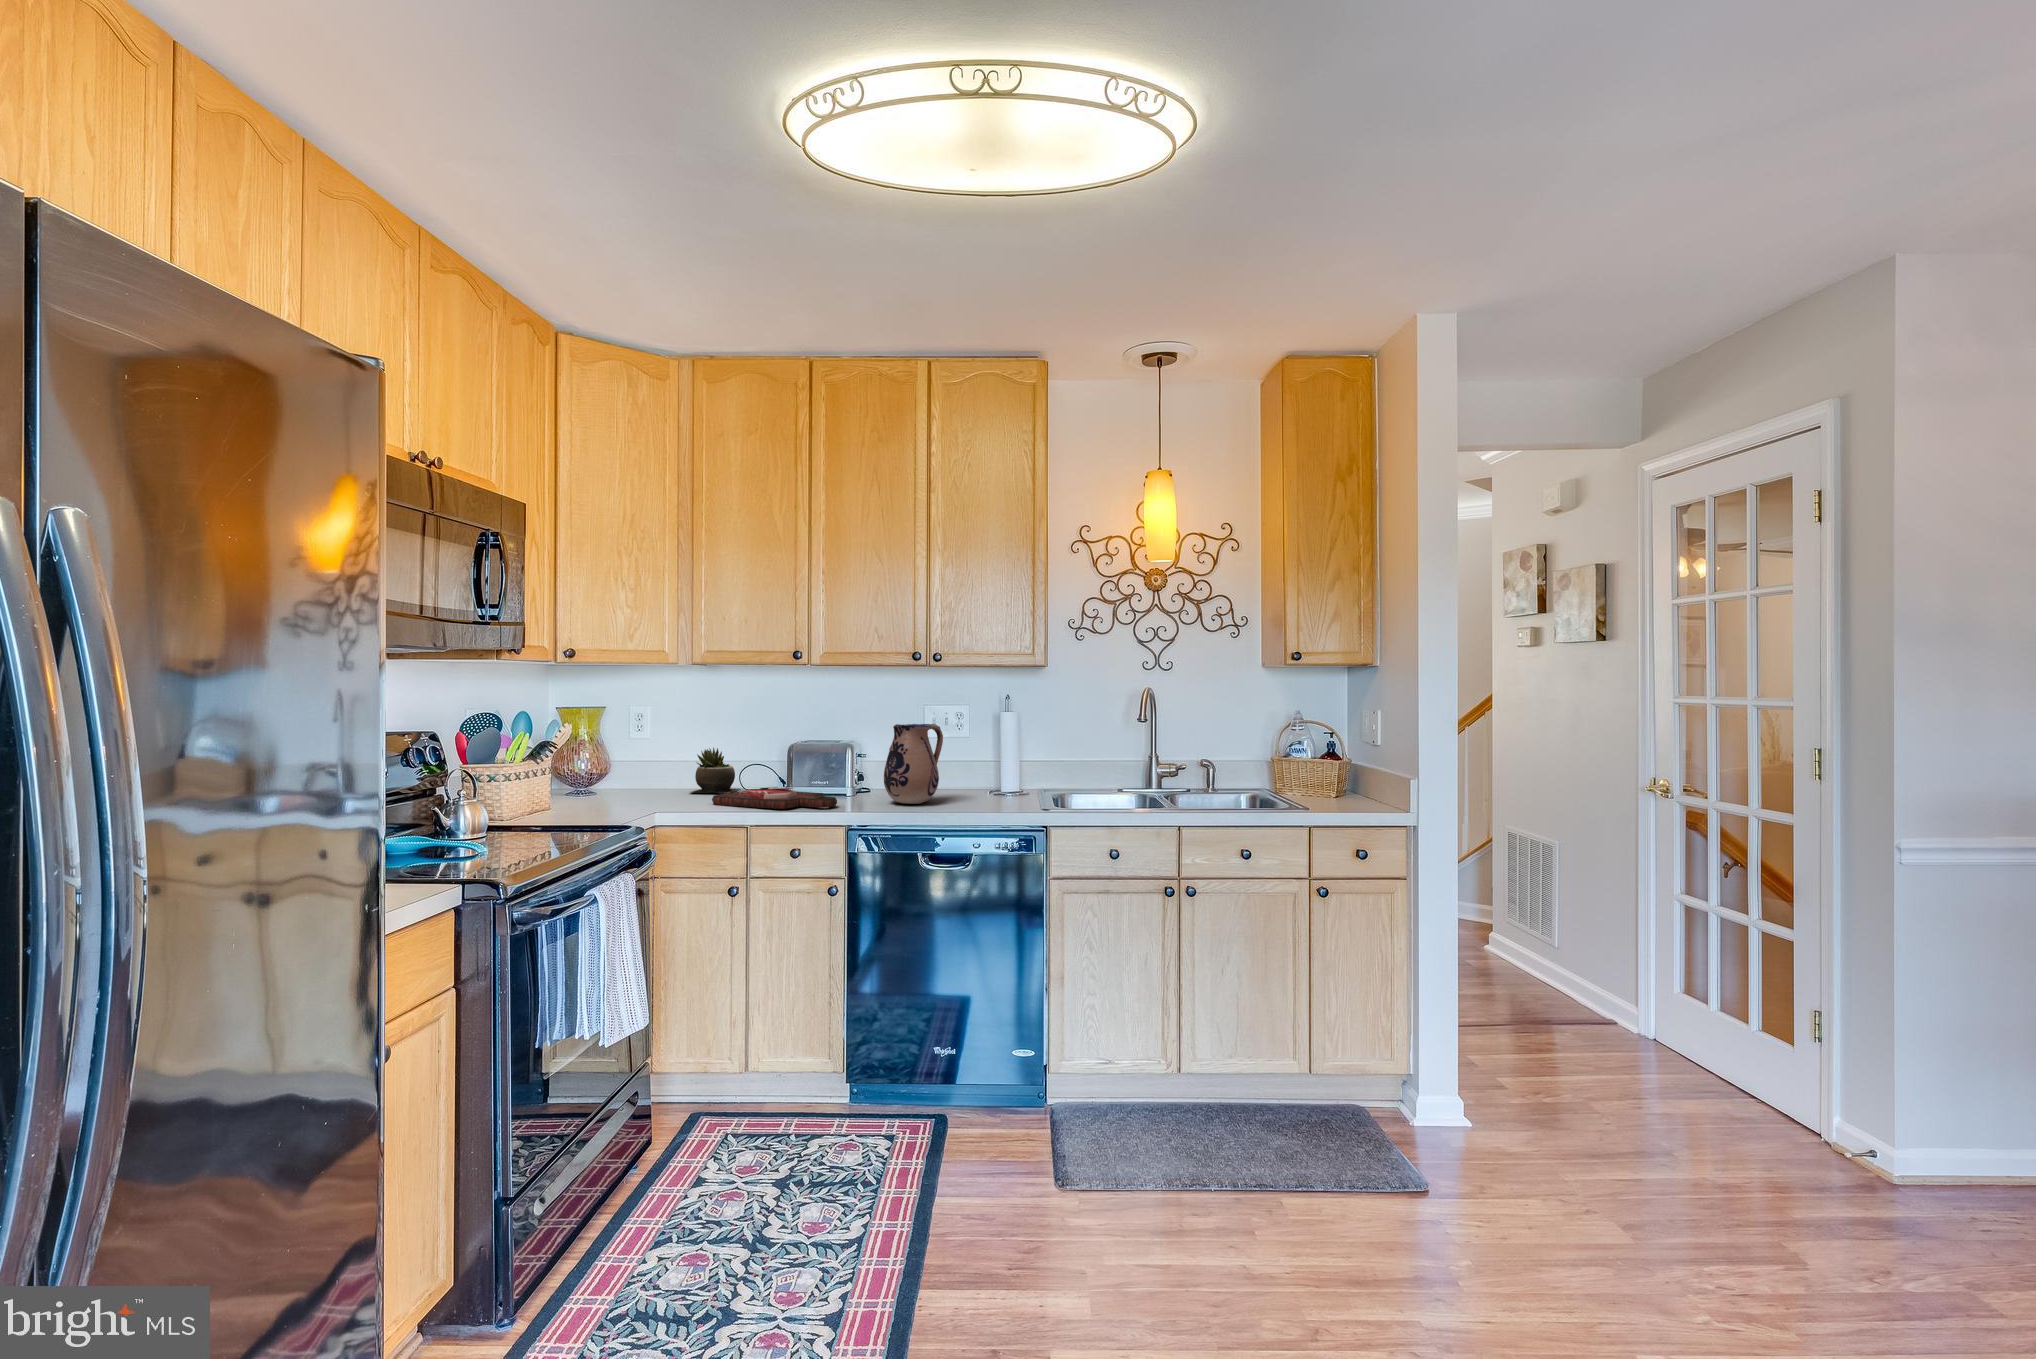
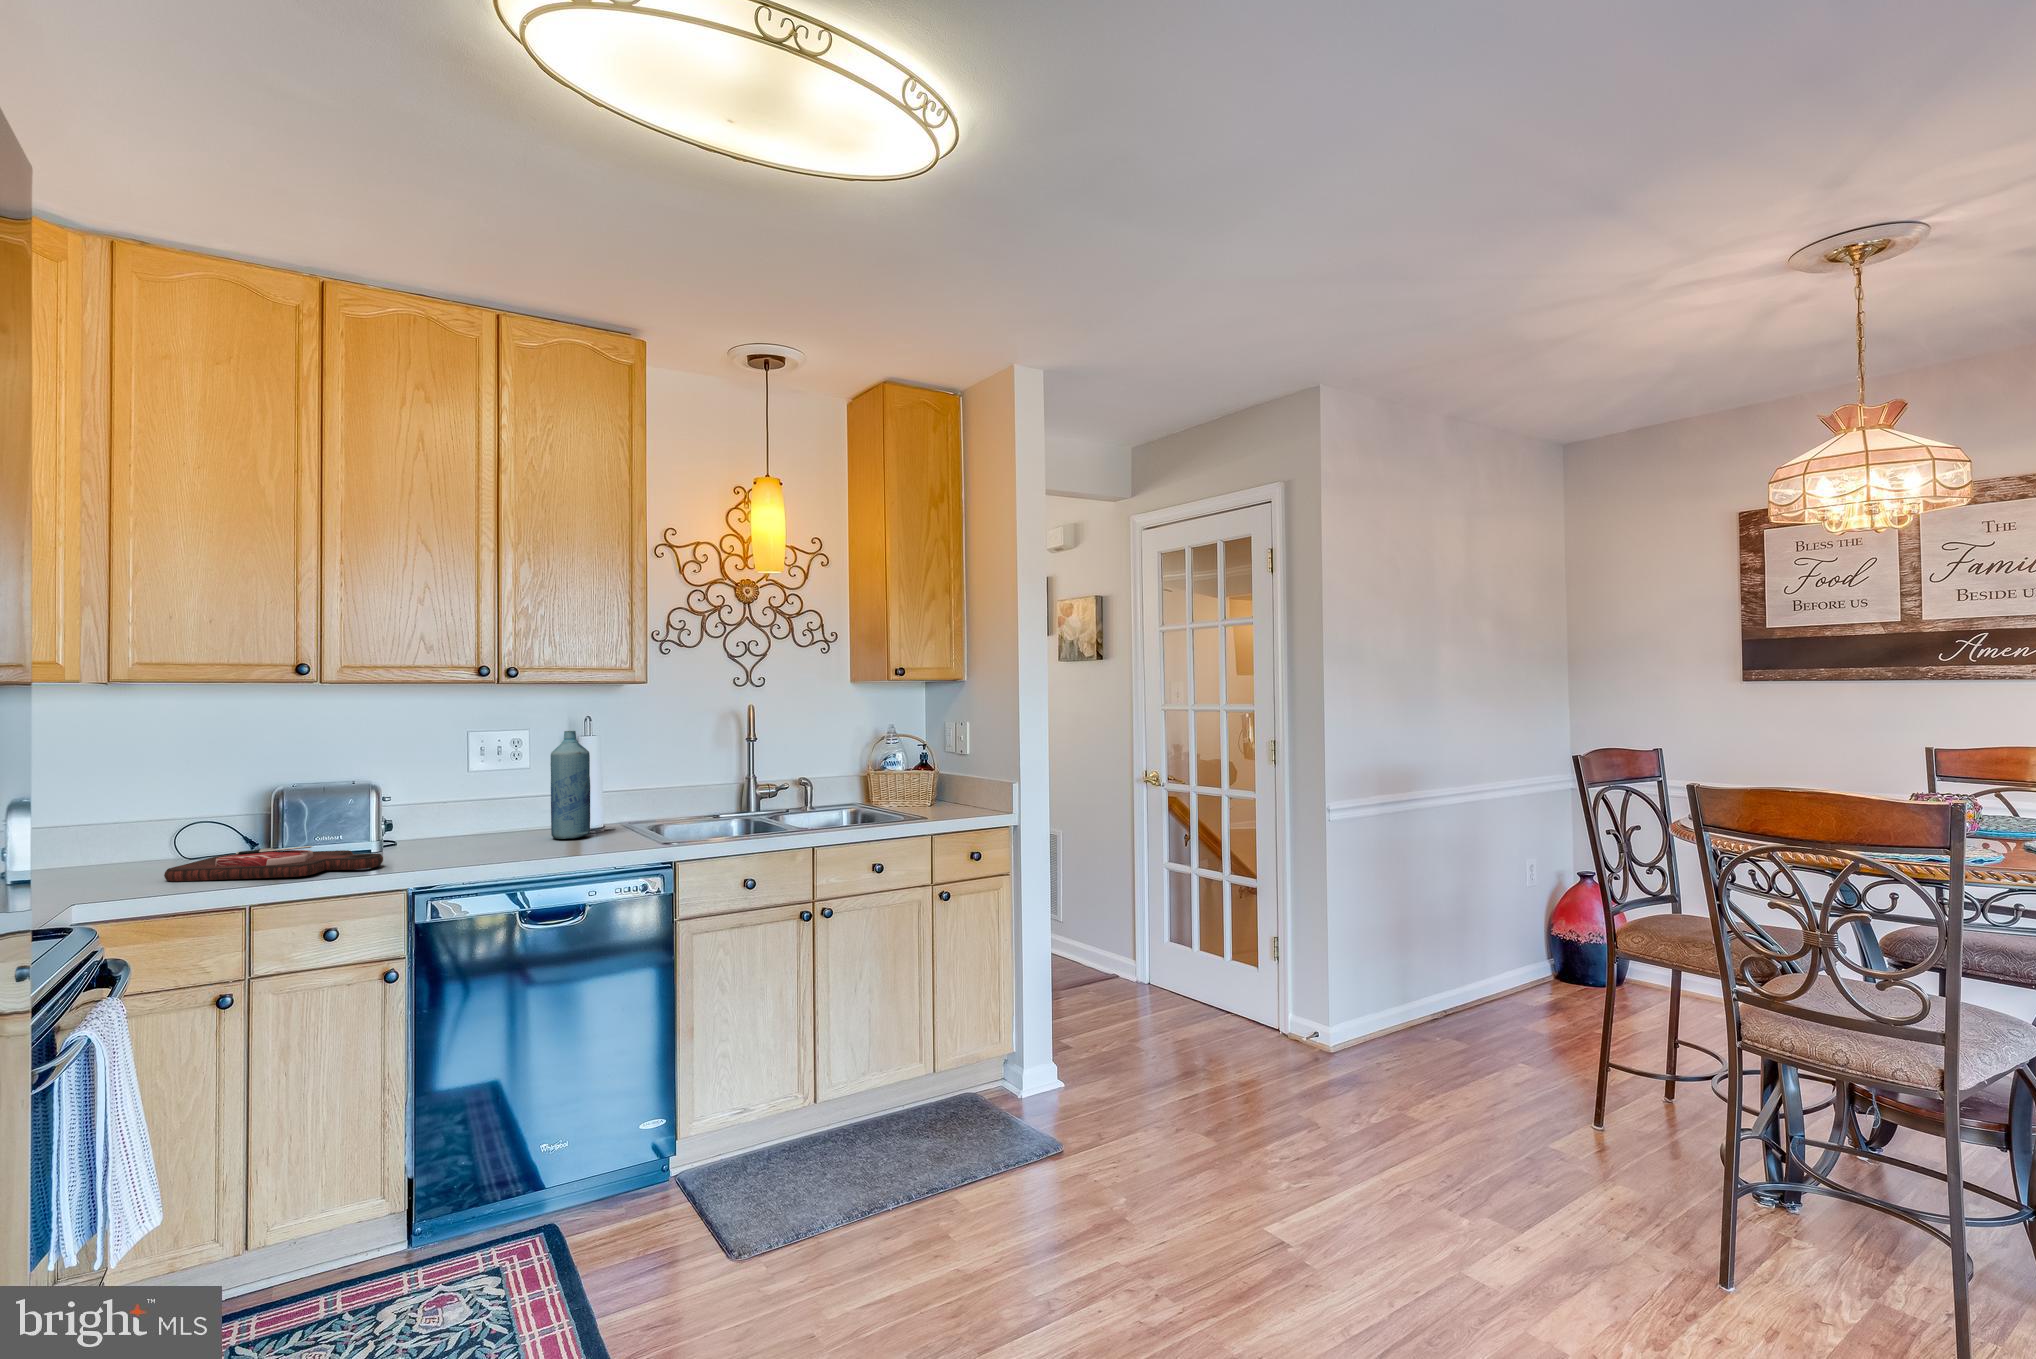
bottle: none [970,707,1000,799] -> present [550,731,590,839]
ceramic pitcher: present [884,724,943,804] -> none [444,753,520,853]
succulent plant: present [690,748,739,793] -> none [95,801,184,870]

